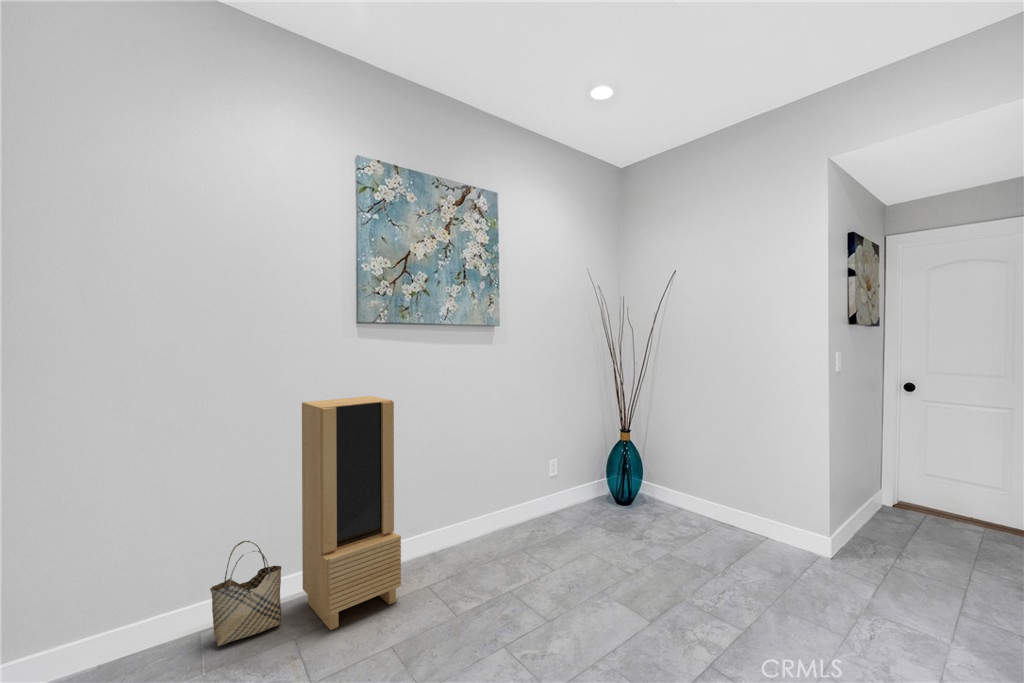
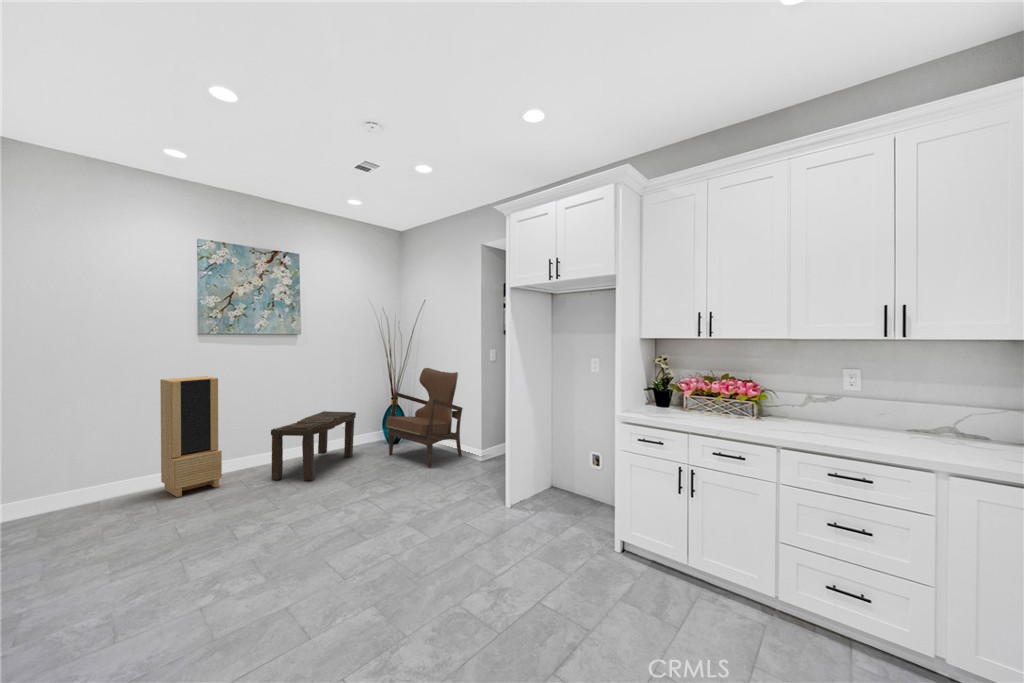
armchair: none [642,382,782,575] -> present [386,368,463,467]
bench: none [478,453,589,598] -> present [271,411,356,480]
woven basket: present [210,541,281,646] -> none [104,454,148,505]

